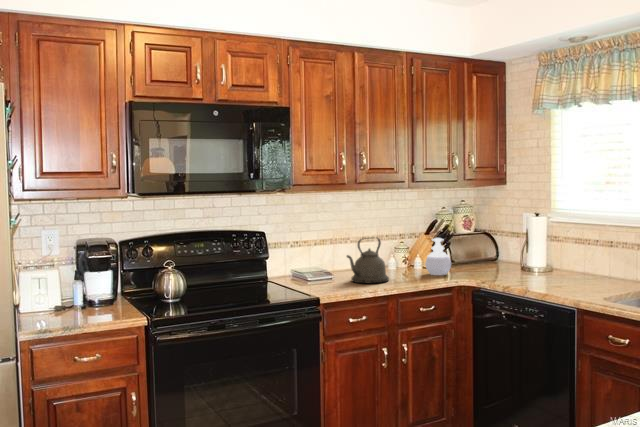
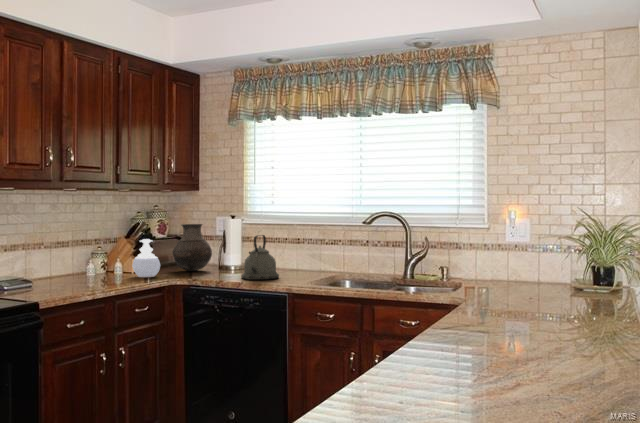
vase: none [469,222,510,270] -> present [173,224,212,271]
kettle: present [347,238,389,283] -> present [241,235,279,280]

